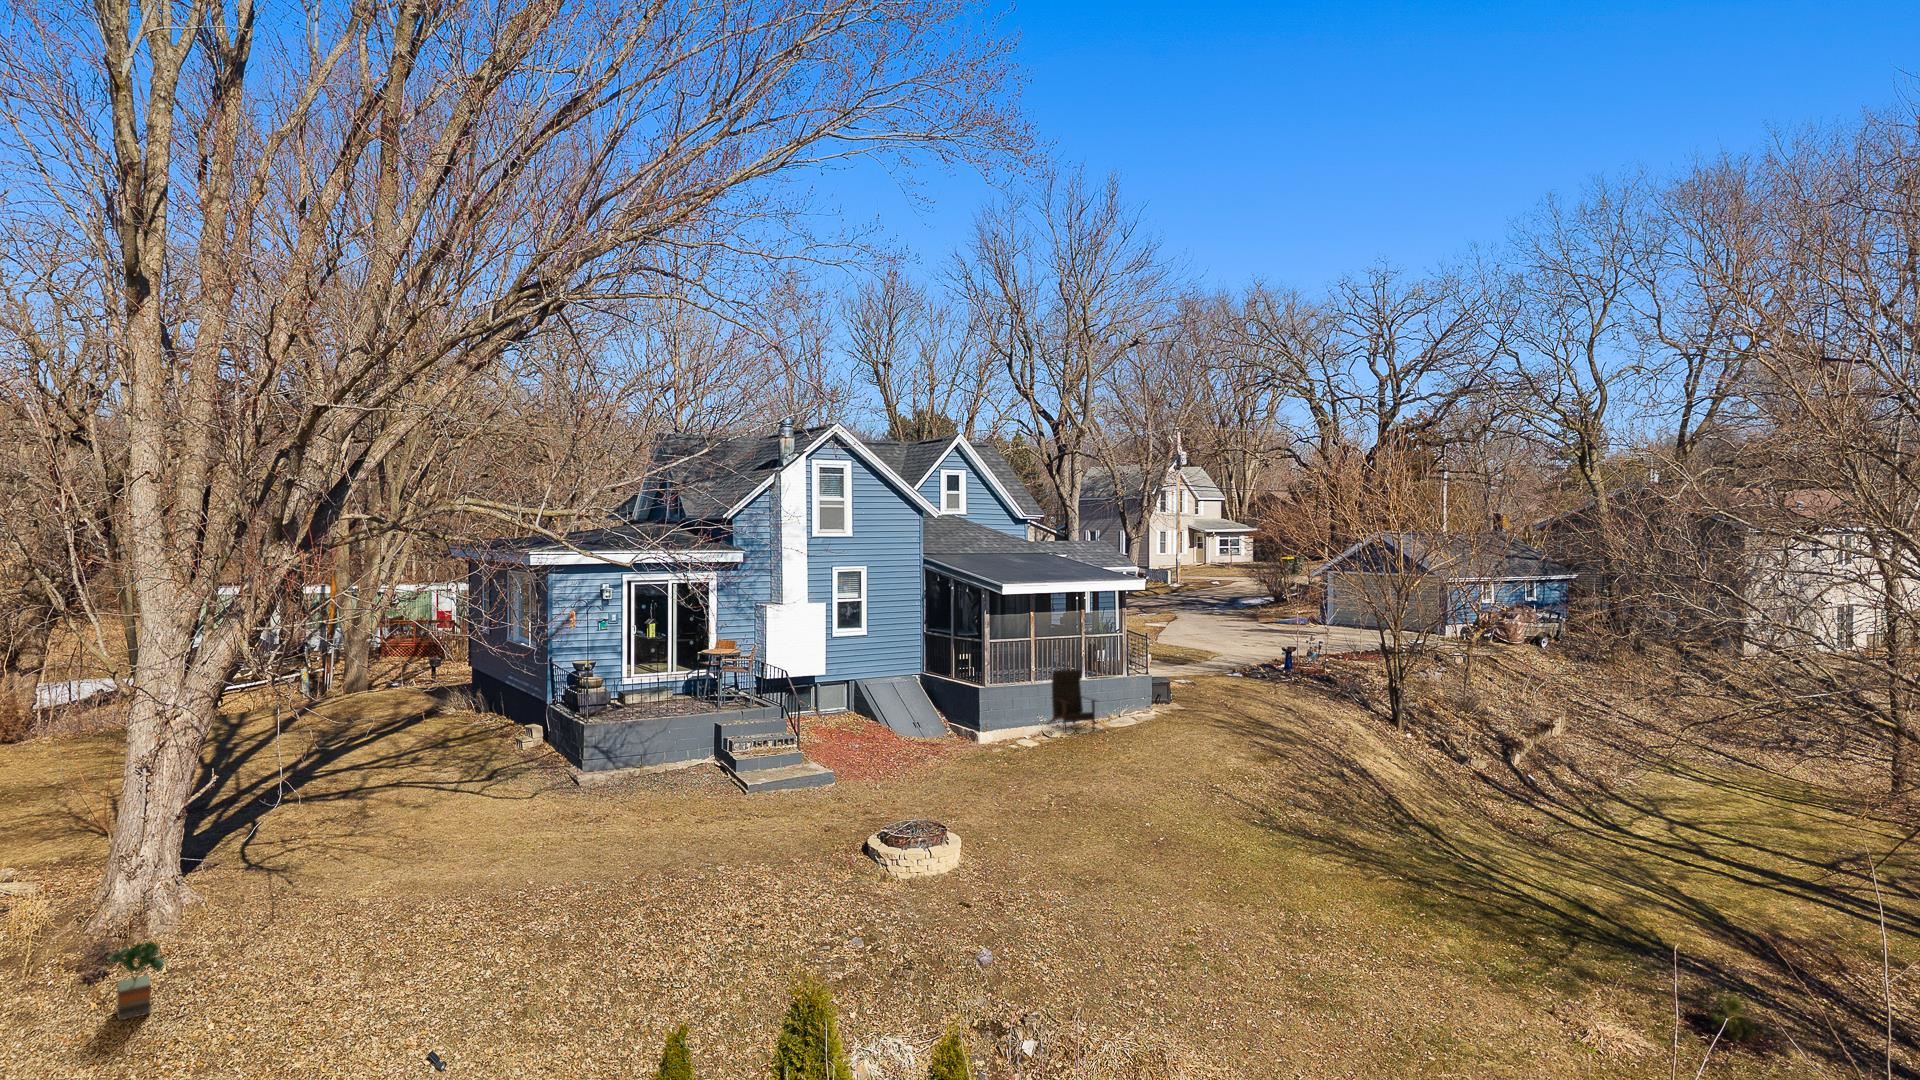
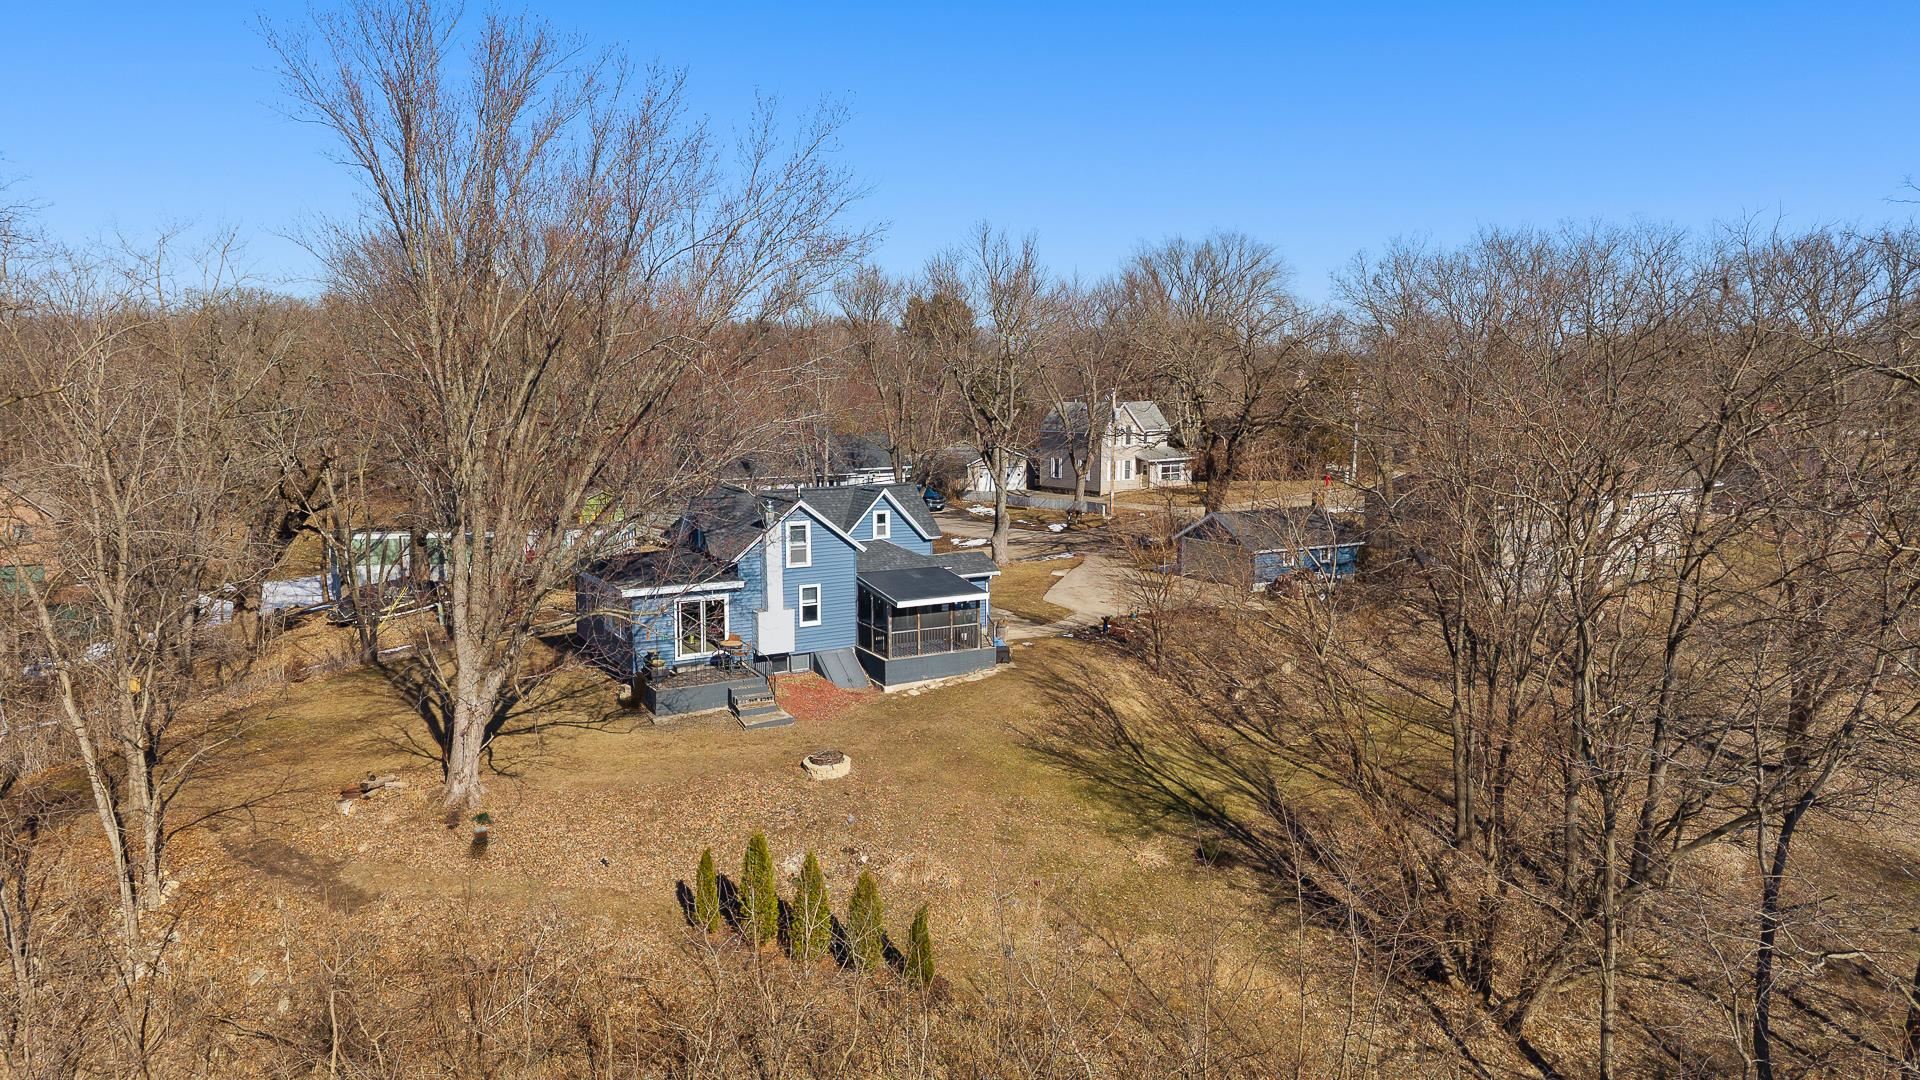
lounge chair: present [1048,670,1095,732] -> present [615,671,647,713]

